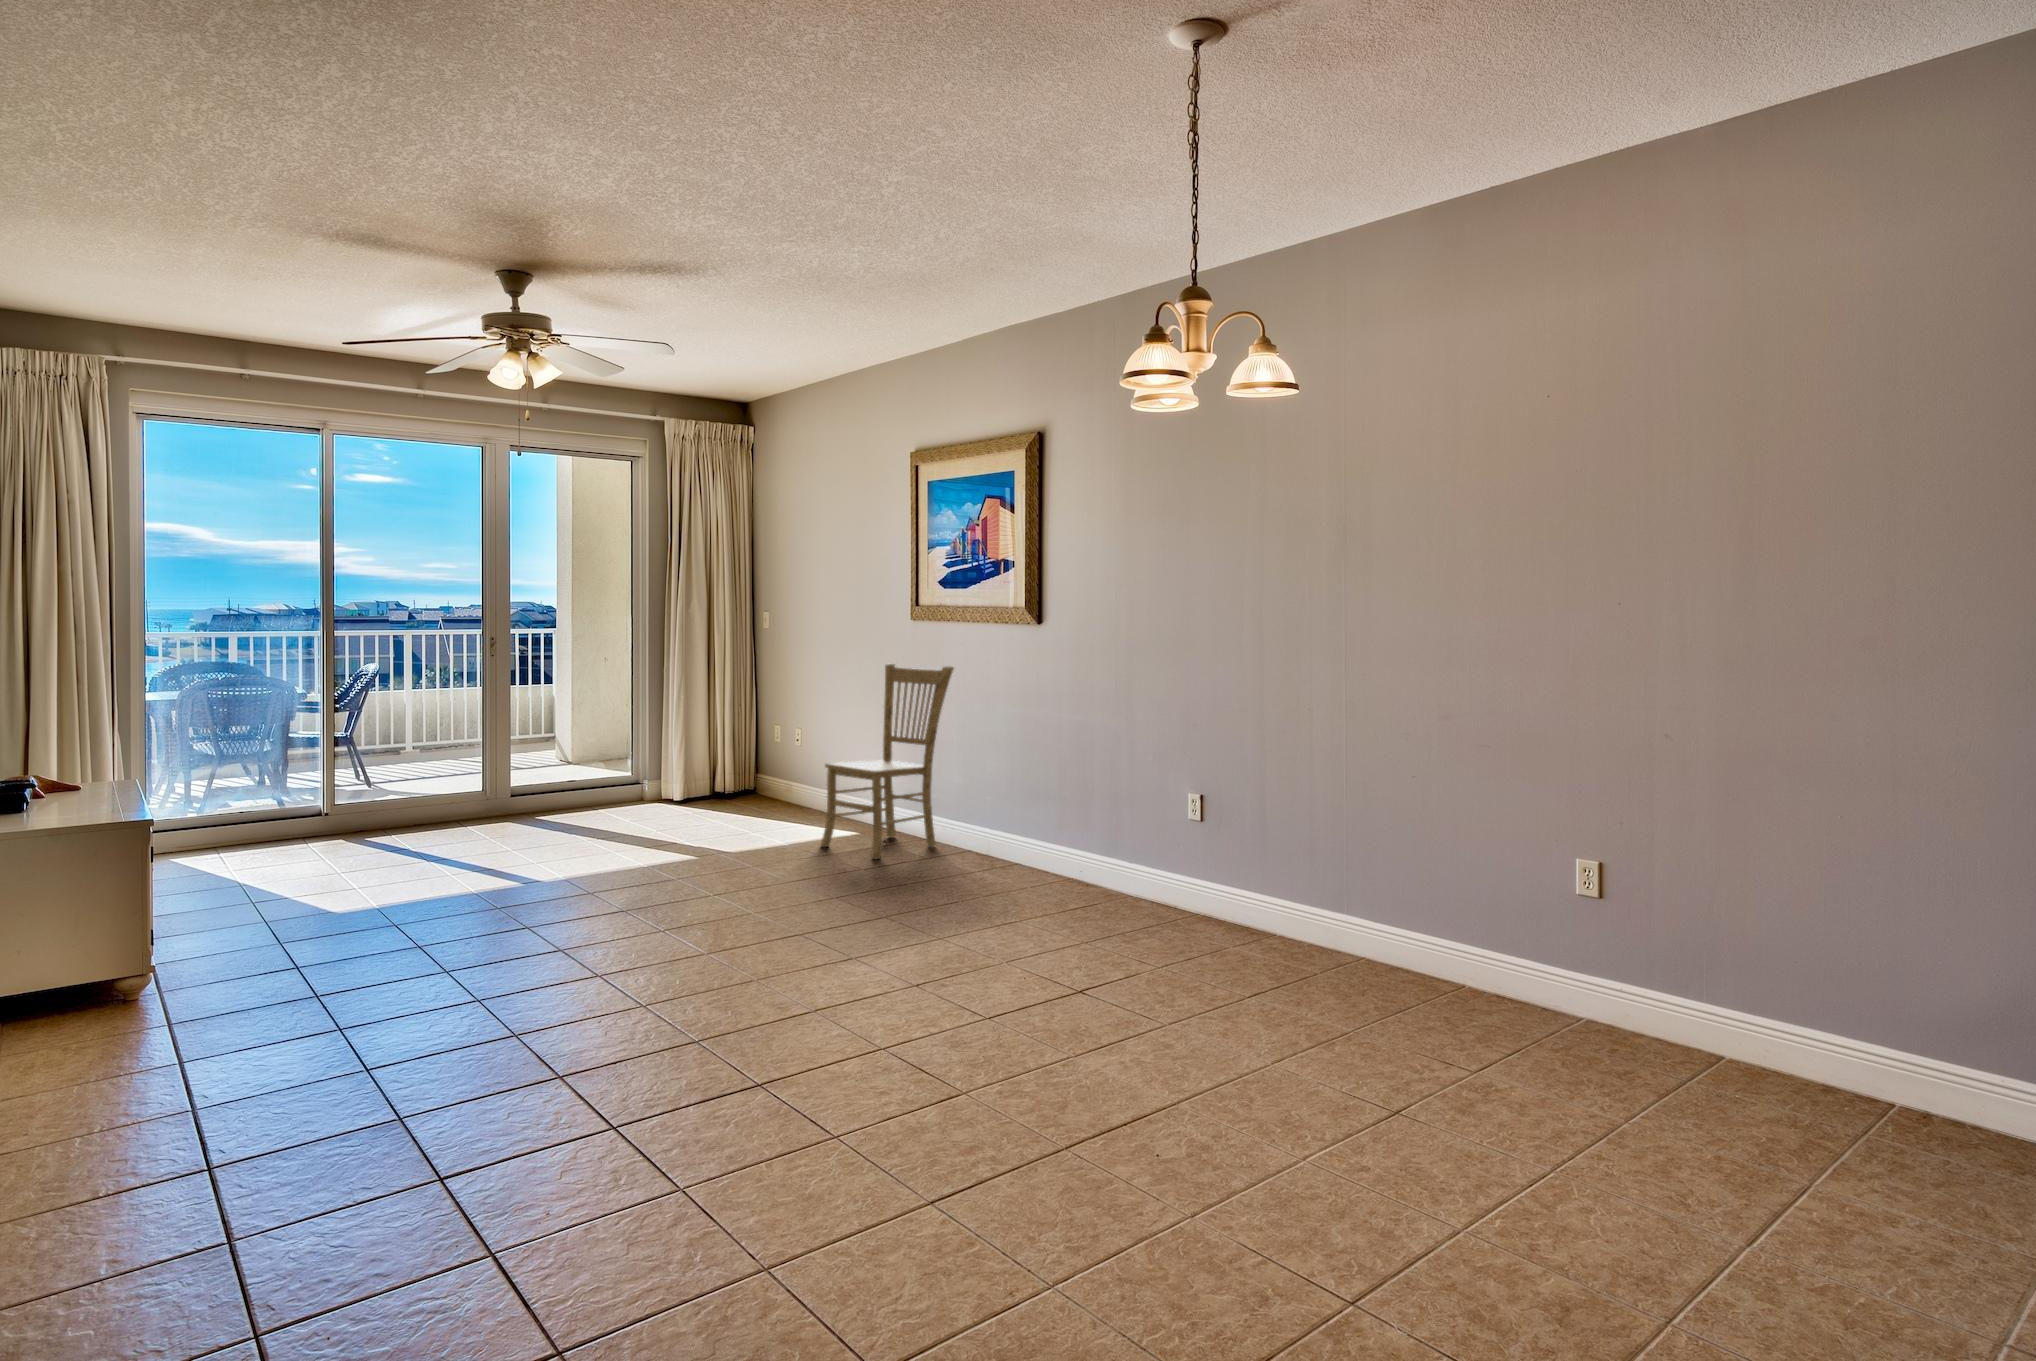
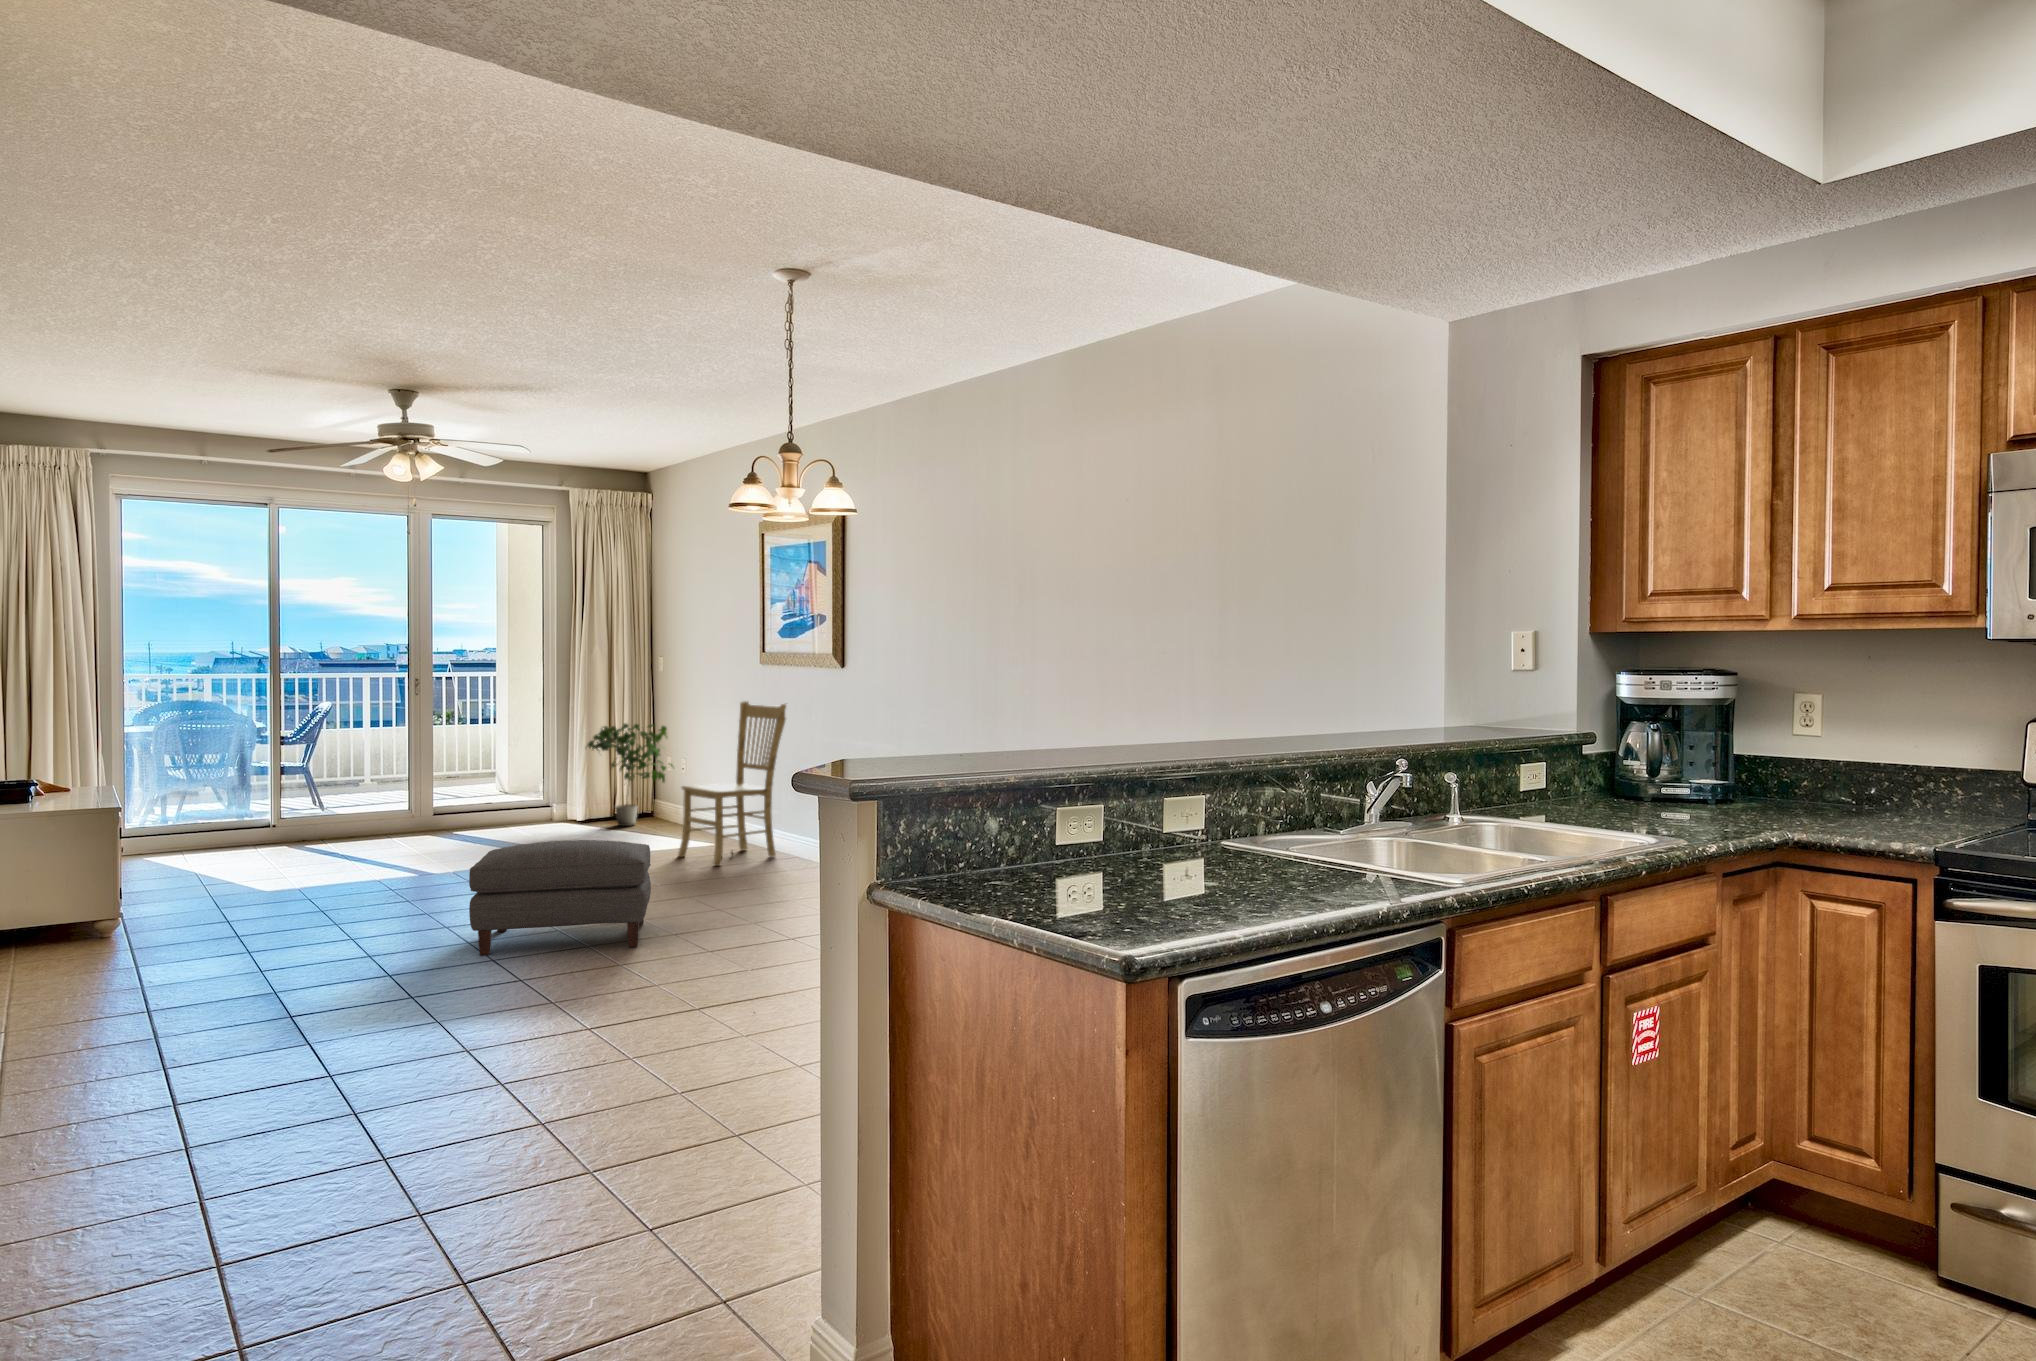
potted plant: none [685,689,787,807] -> present [587,724,673,826]
ottoman: none [649,842,871,998] -> present [469,840,651,955]

